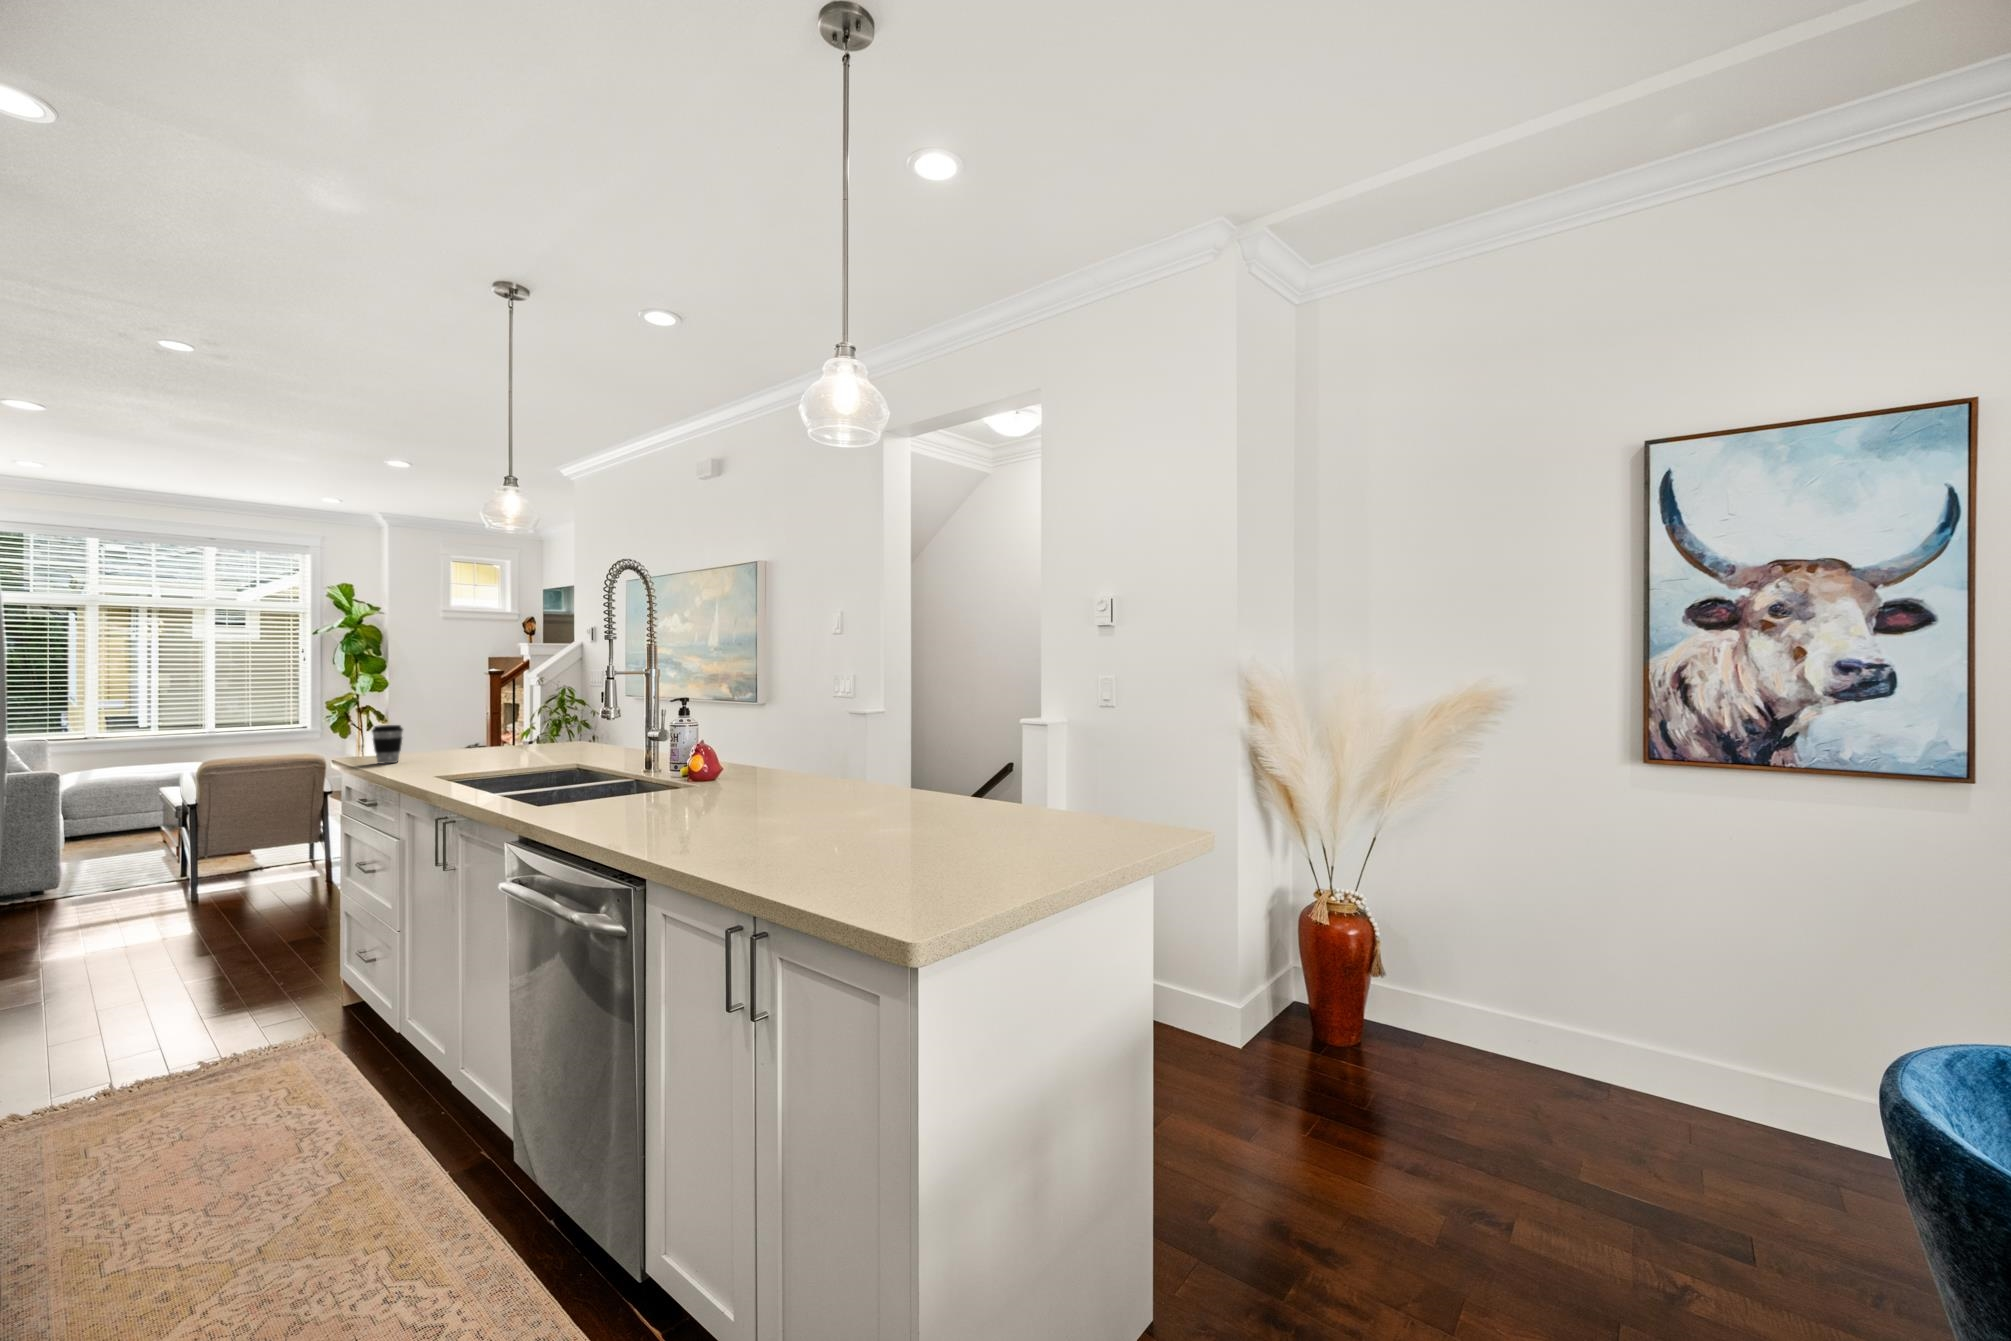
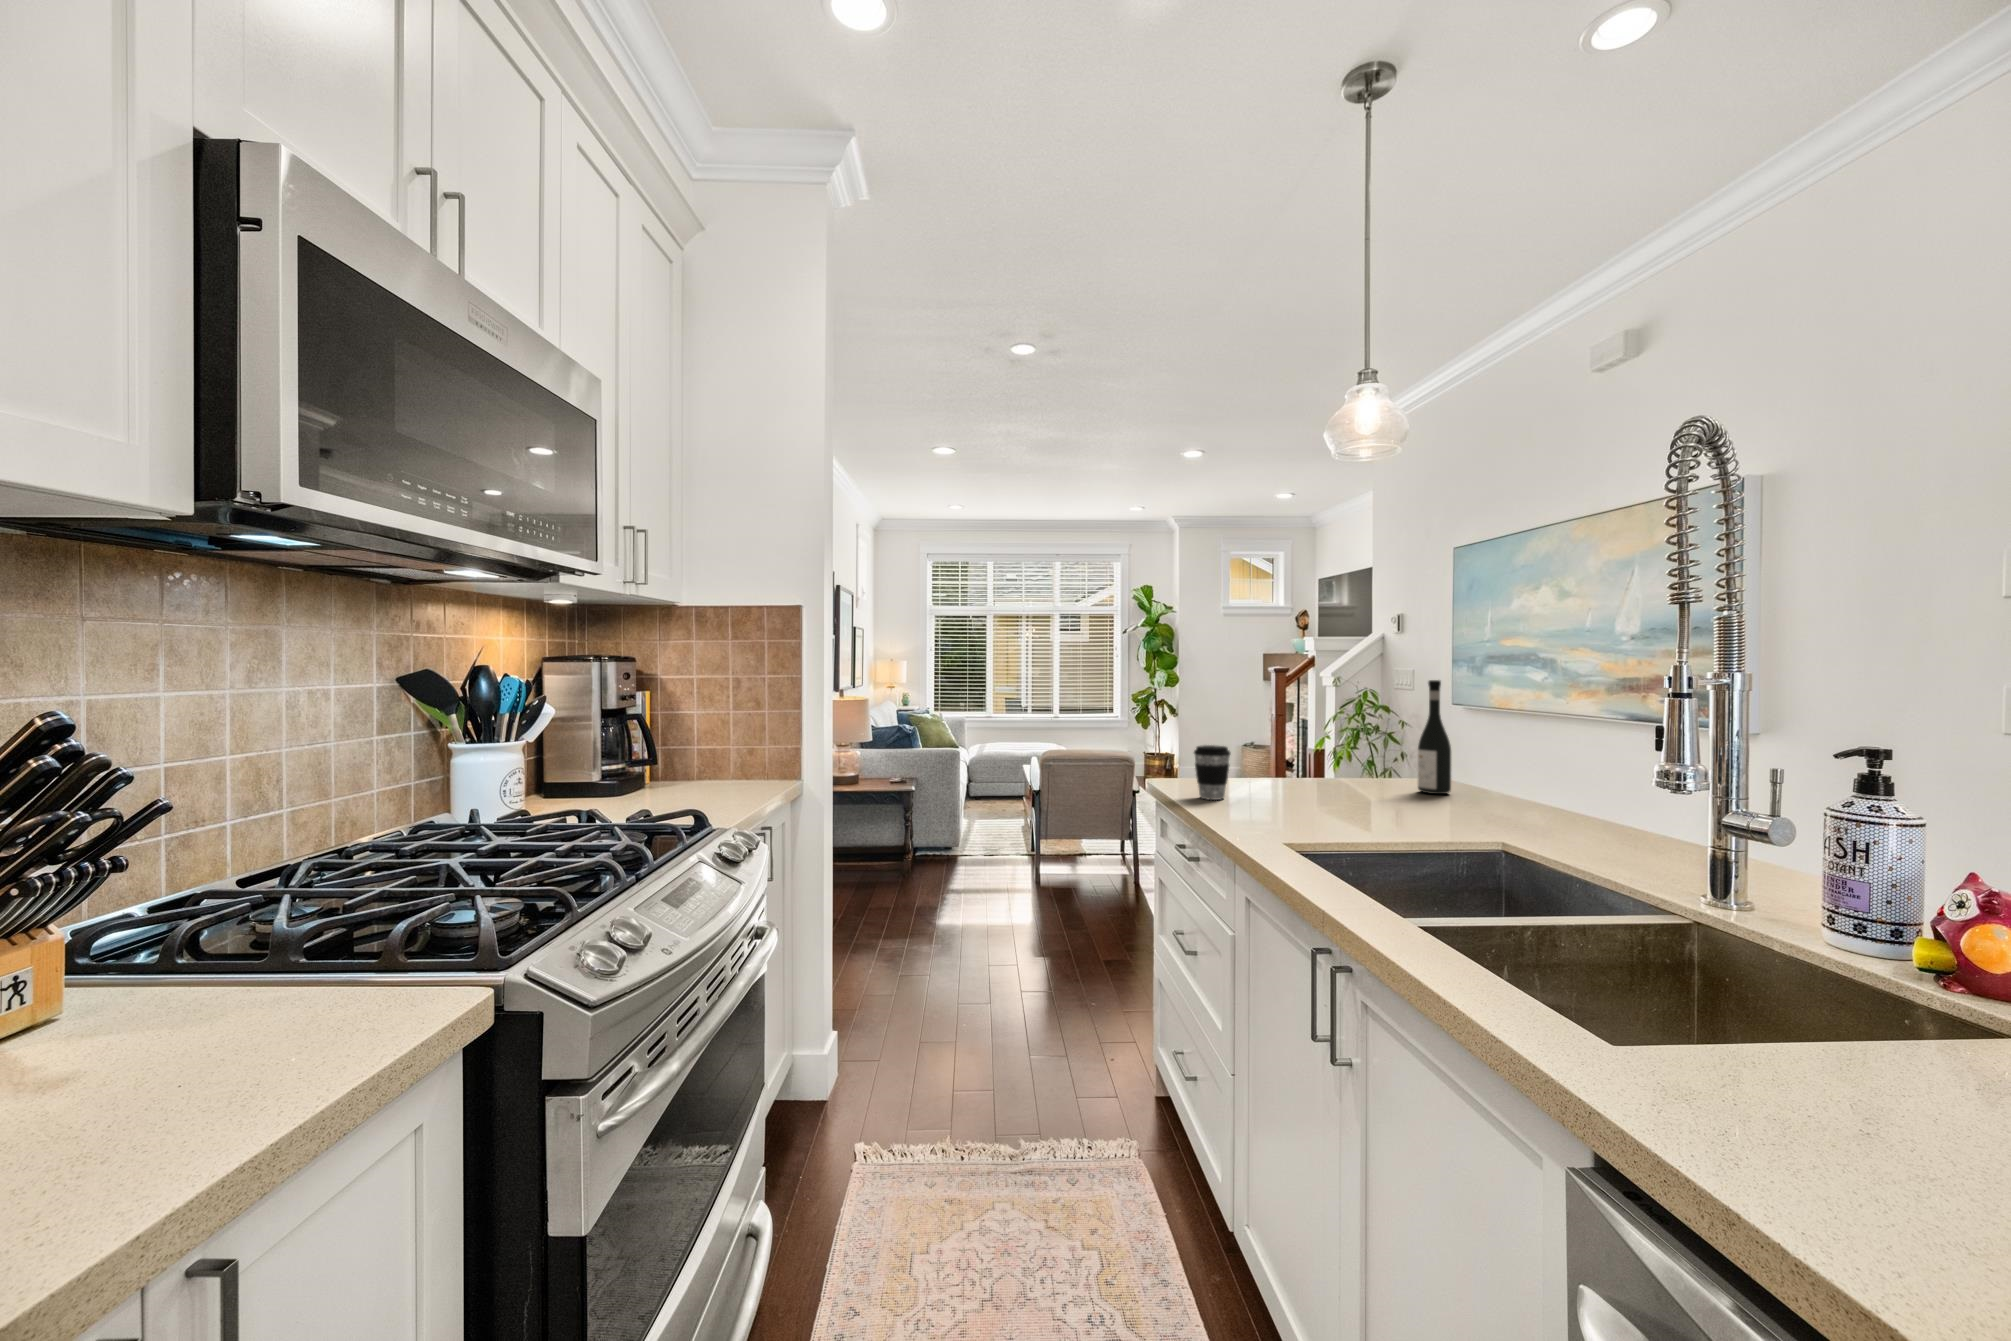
wine bottle: none [551,676,573,749] -> present [1418,680,1451,794]

